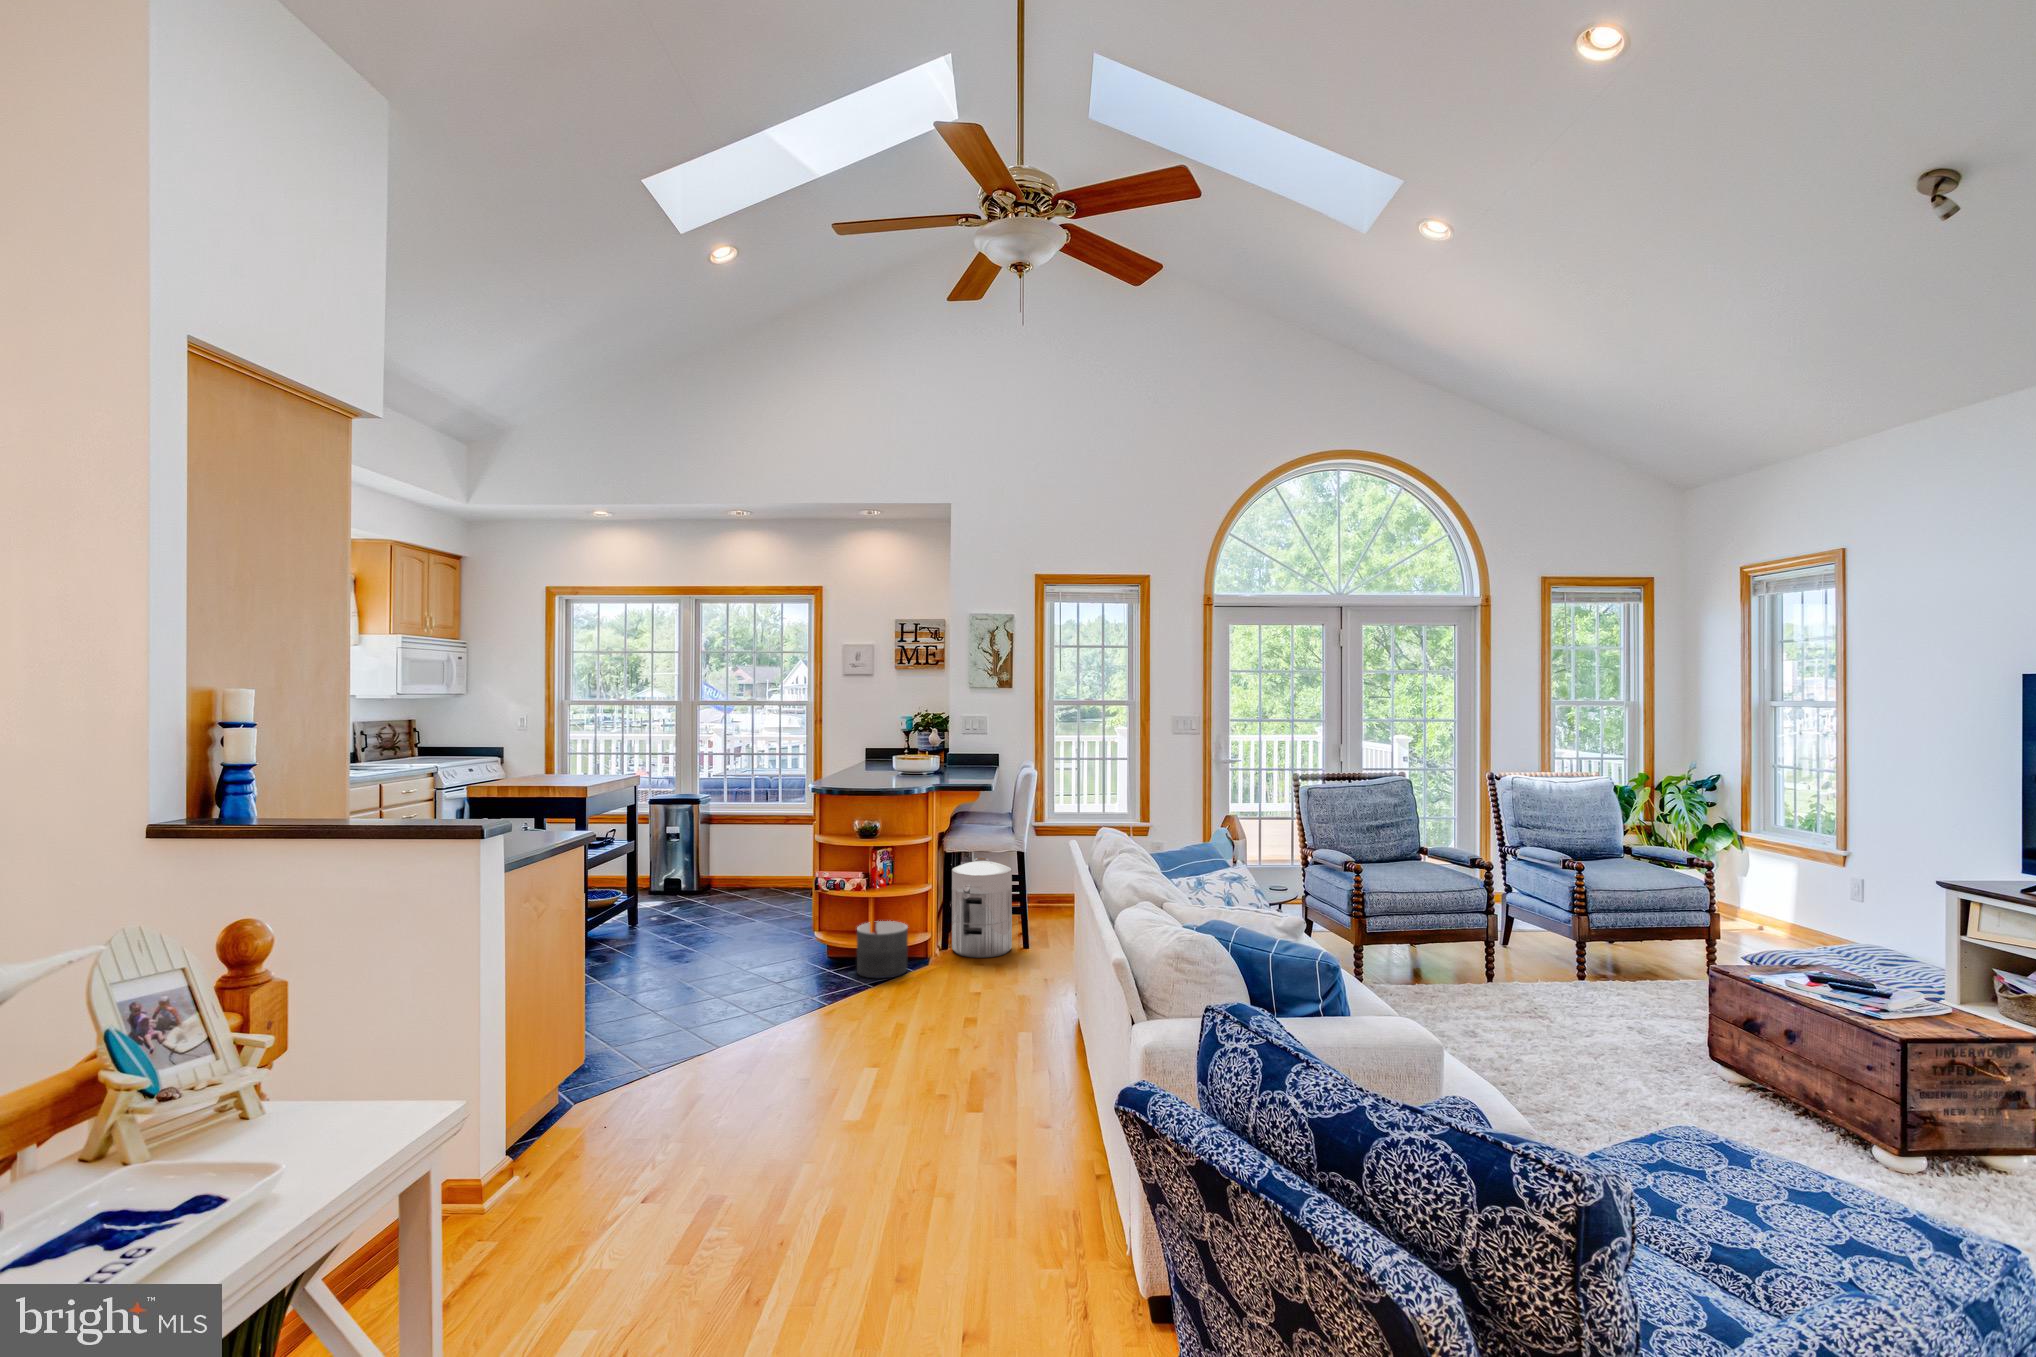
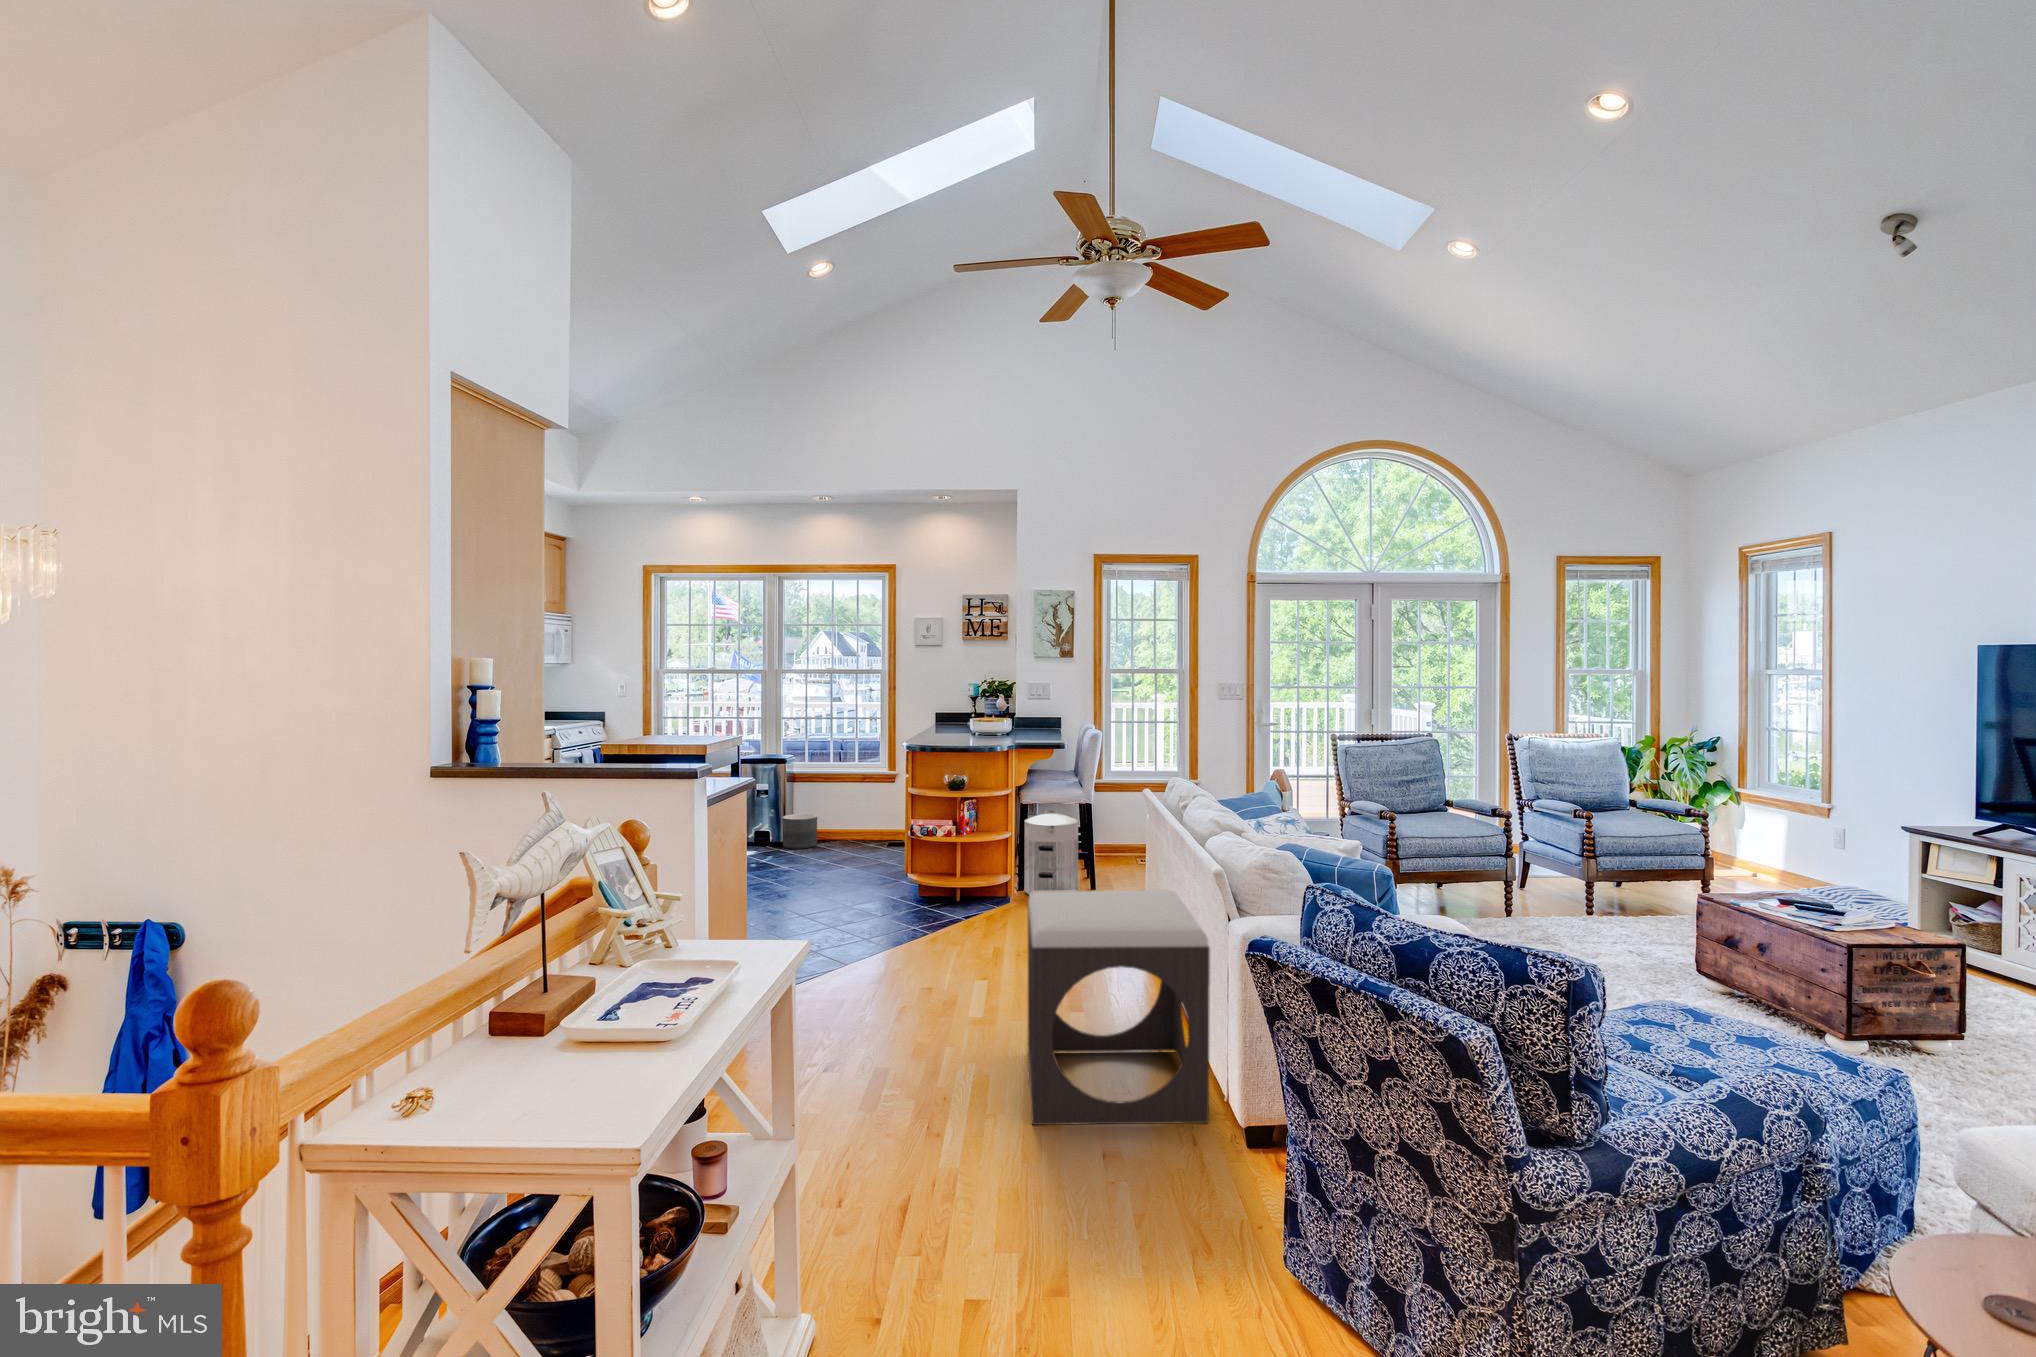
planter: present [857,921,908,979] -> present [783,814,817,849]
footstool: none [880,973,1108,1289] -> present [1028,891,1210,1125]

